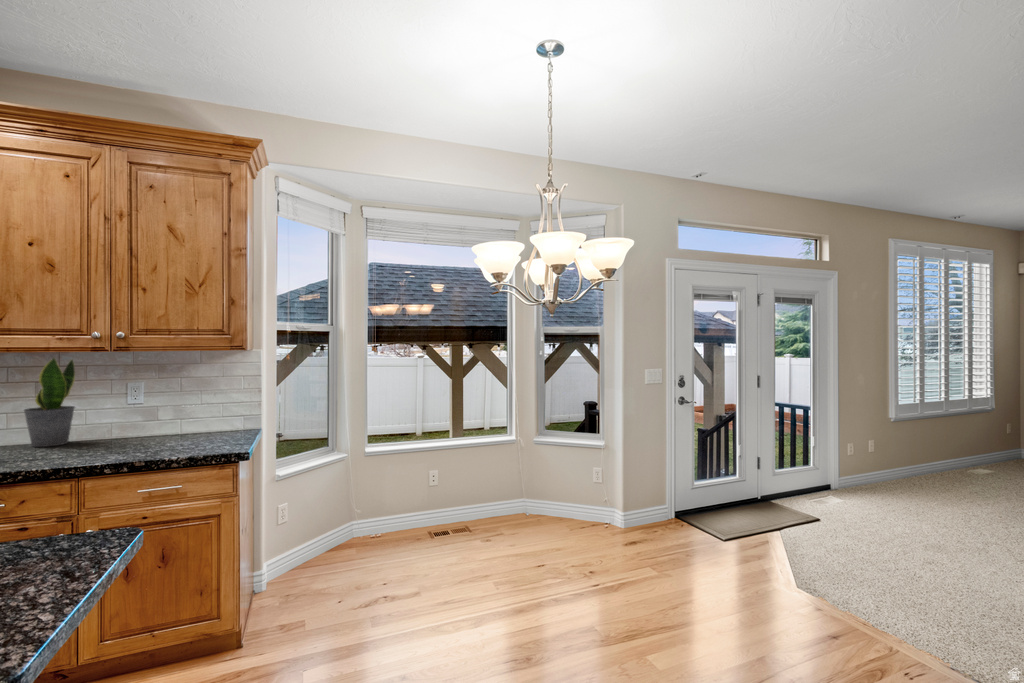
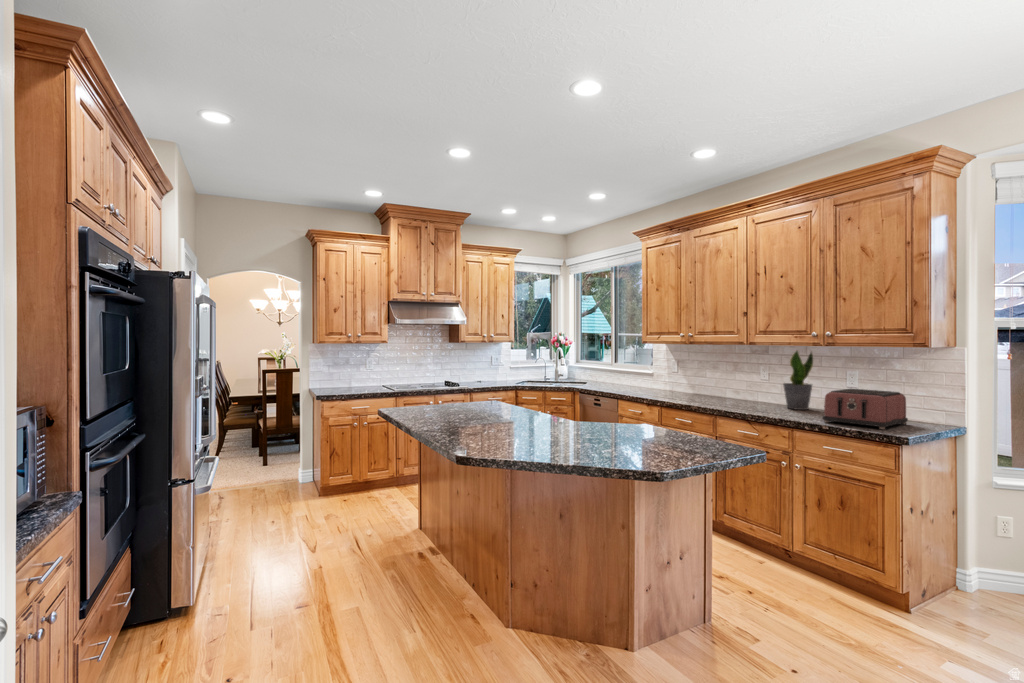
toaster: none [128,403,217,456] -> present [823,389,908,429]

